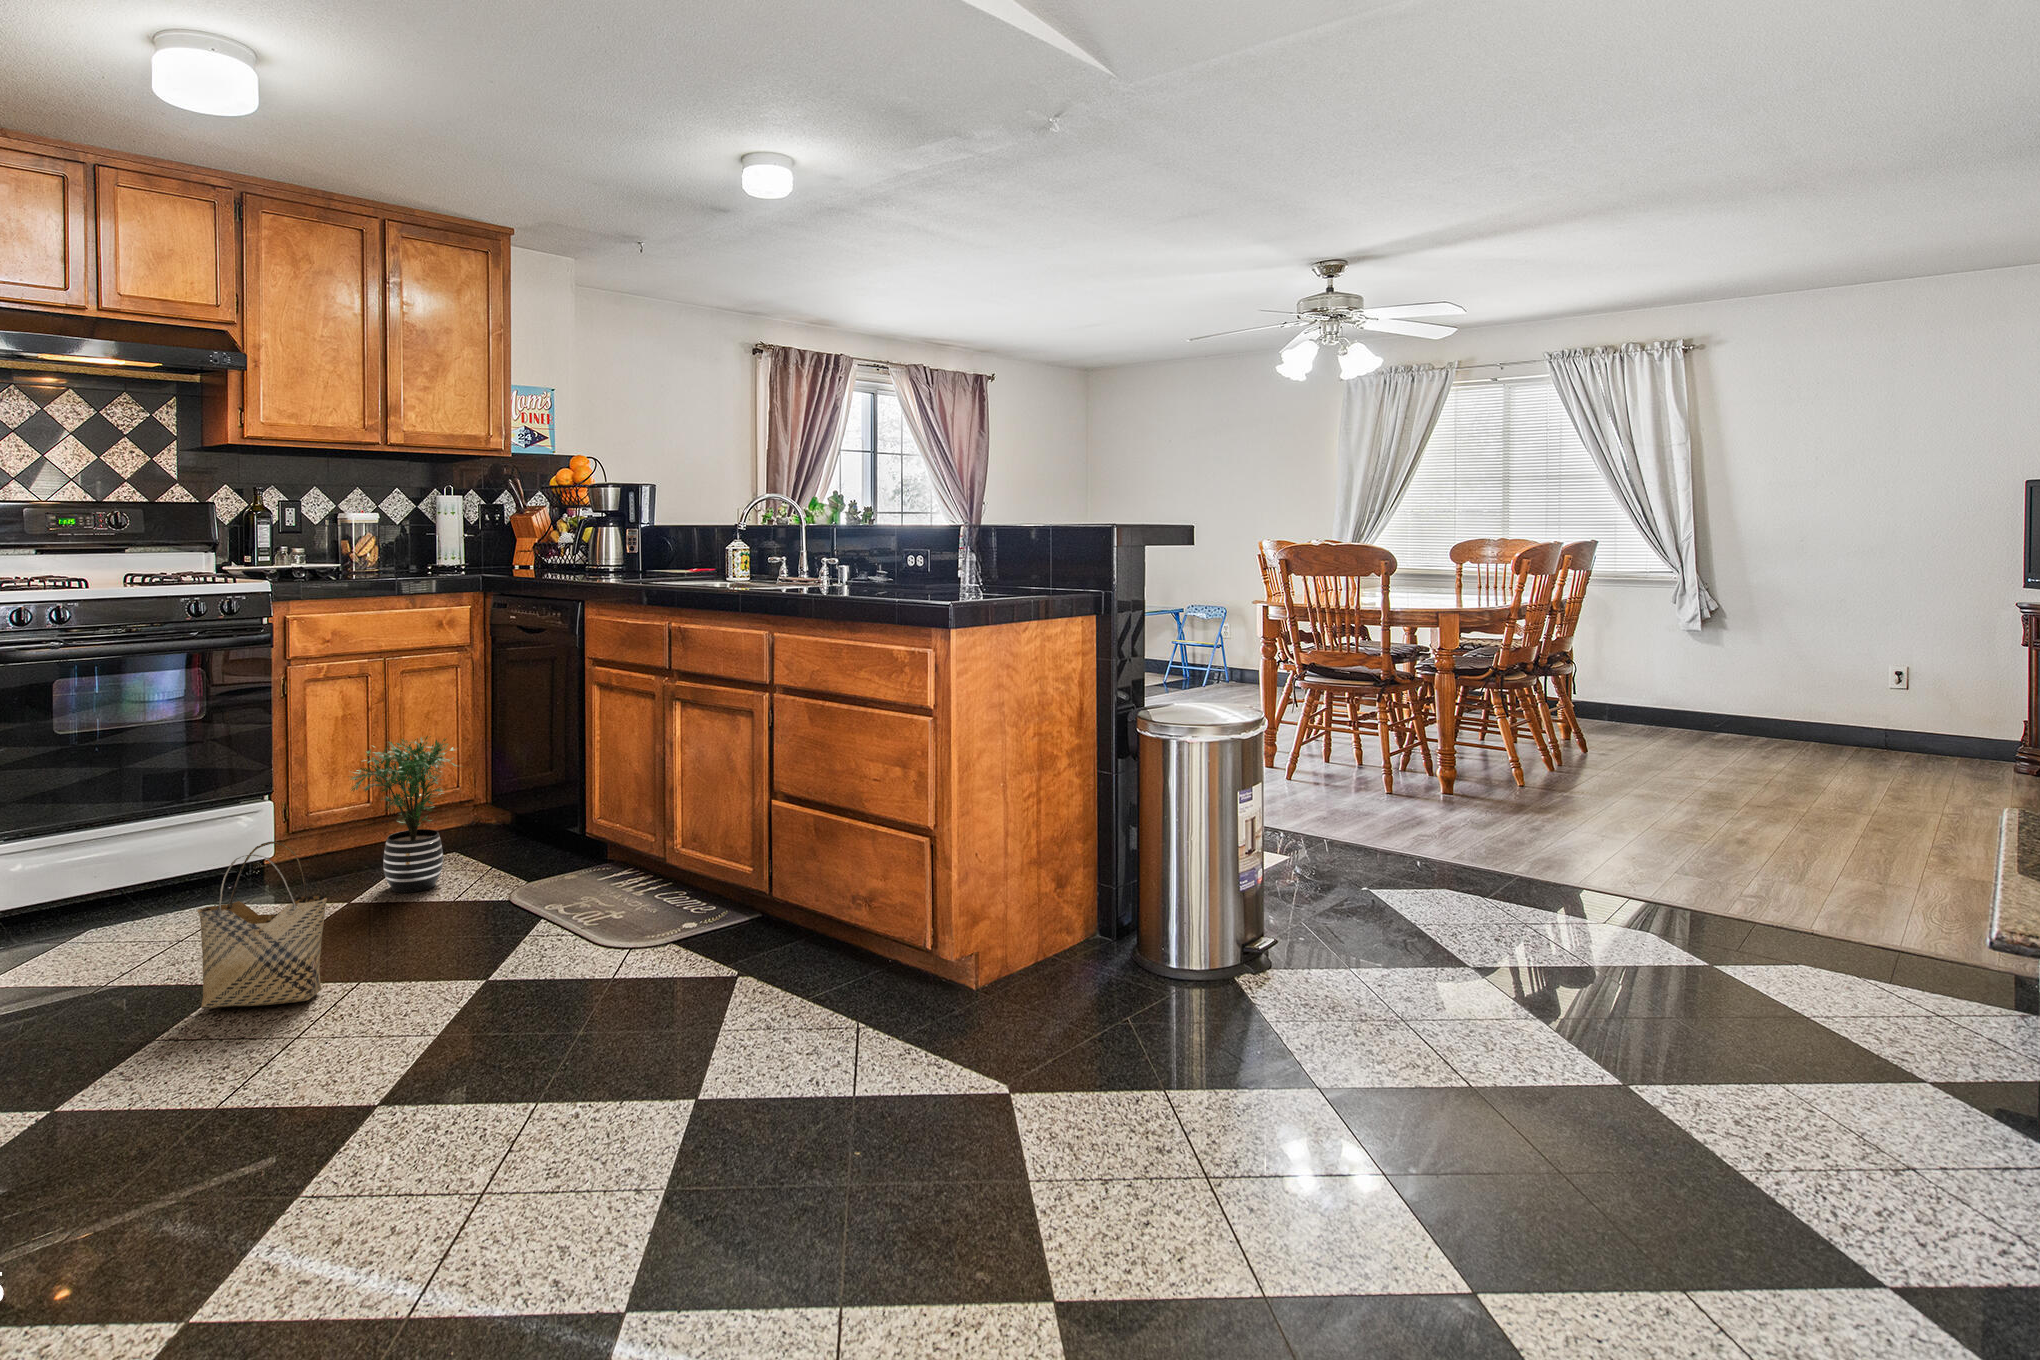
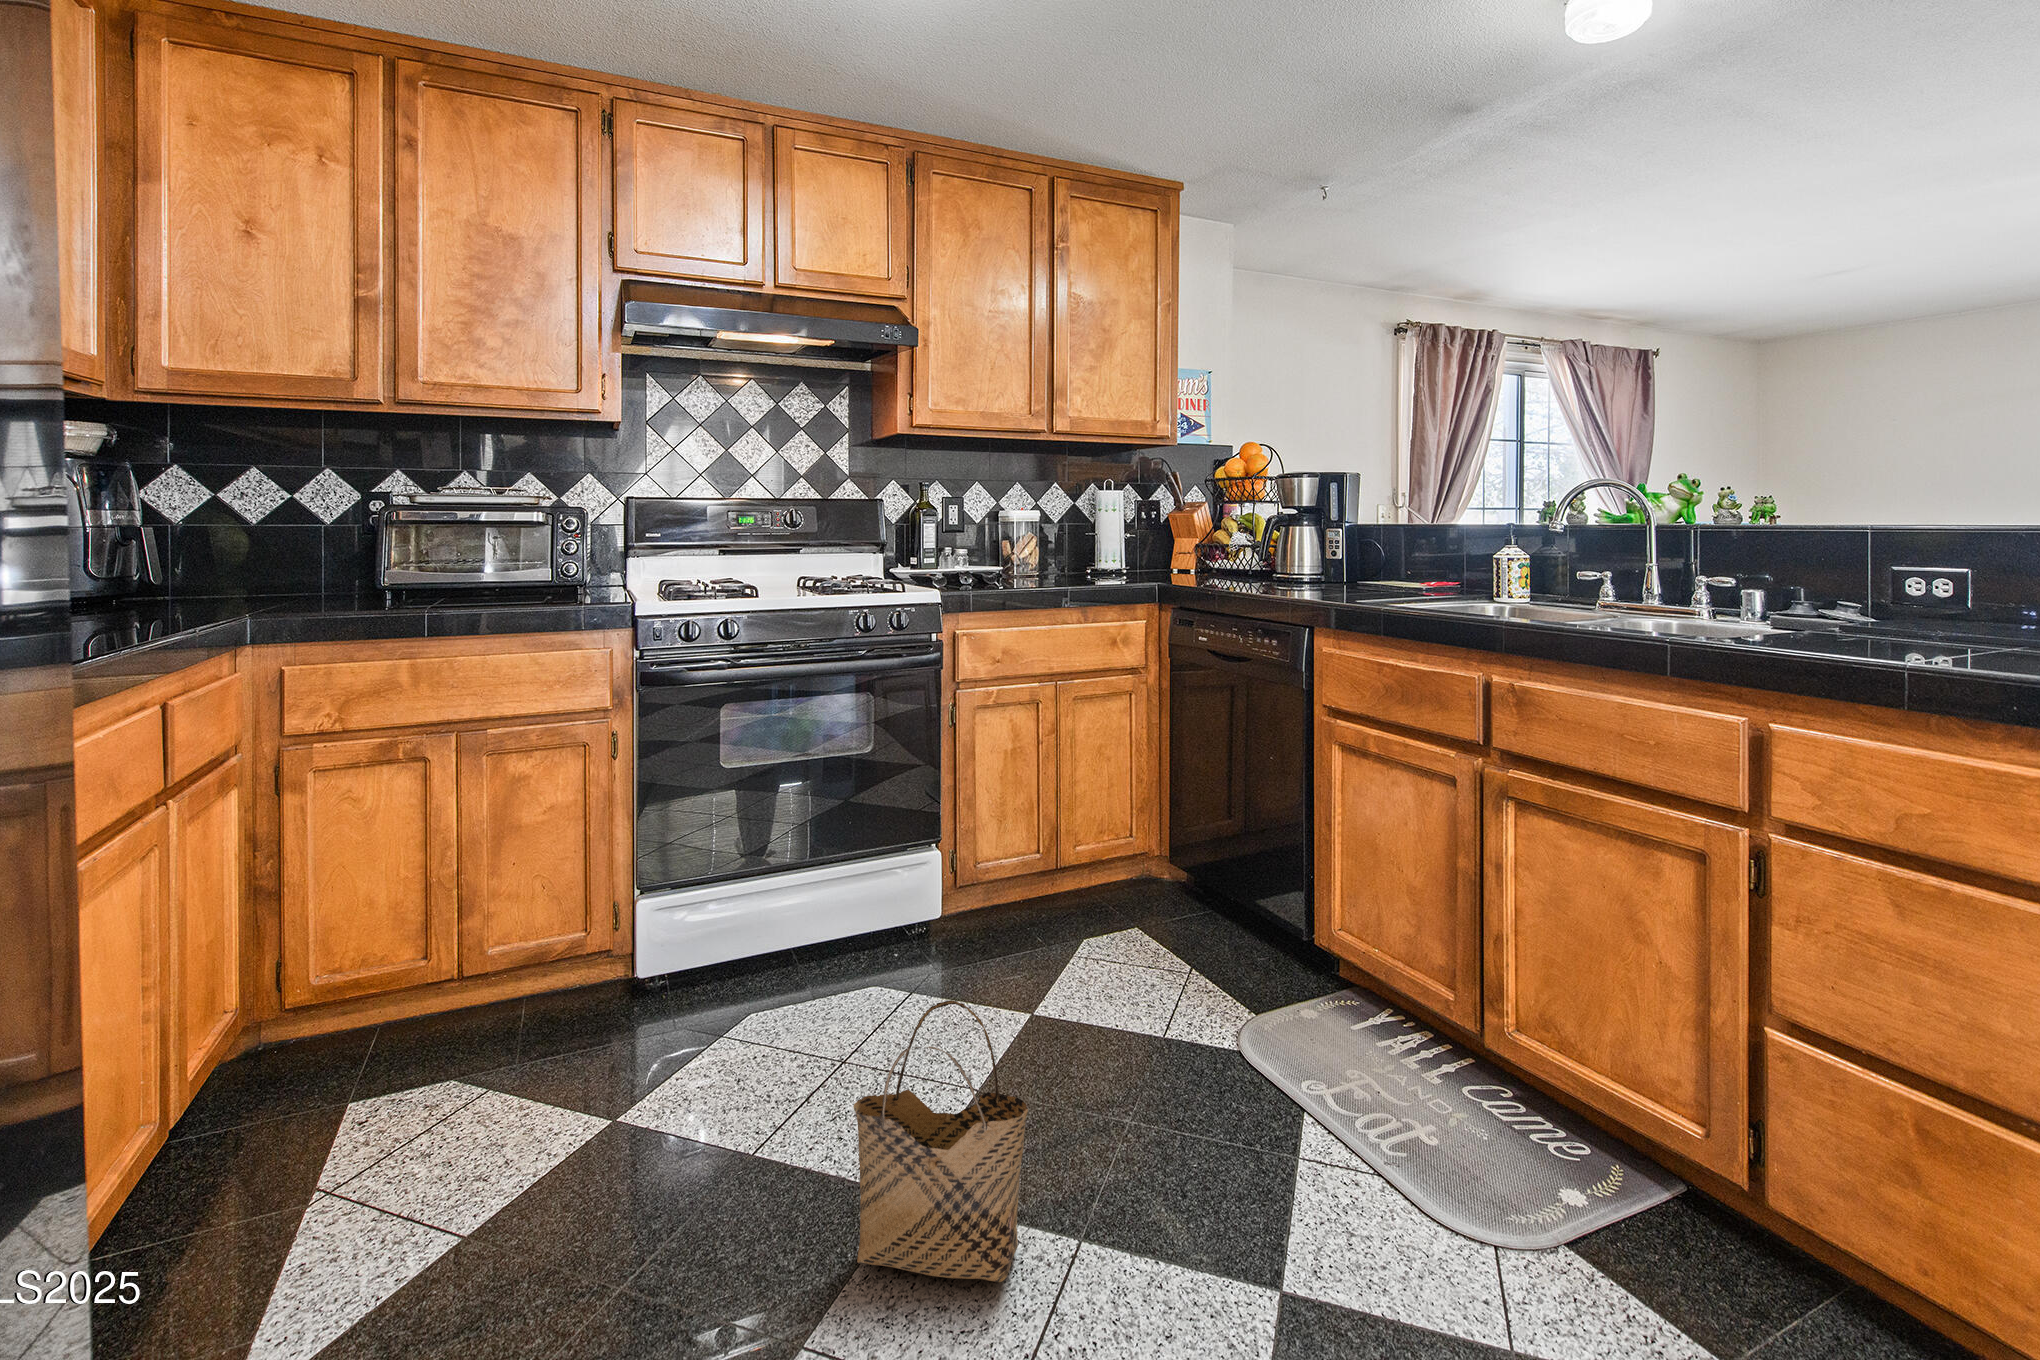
potted plant: present [350,736,456,893] -> none [1025,794,1163,1003]

